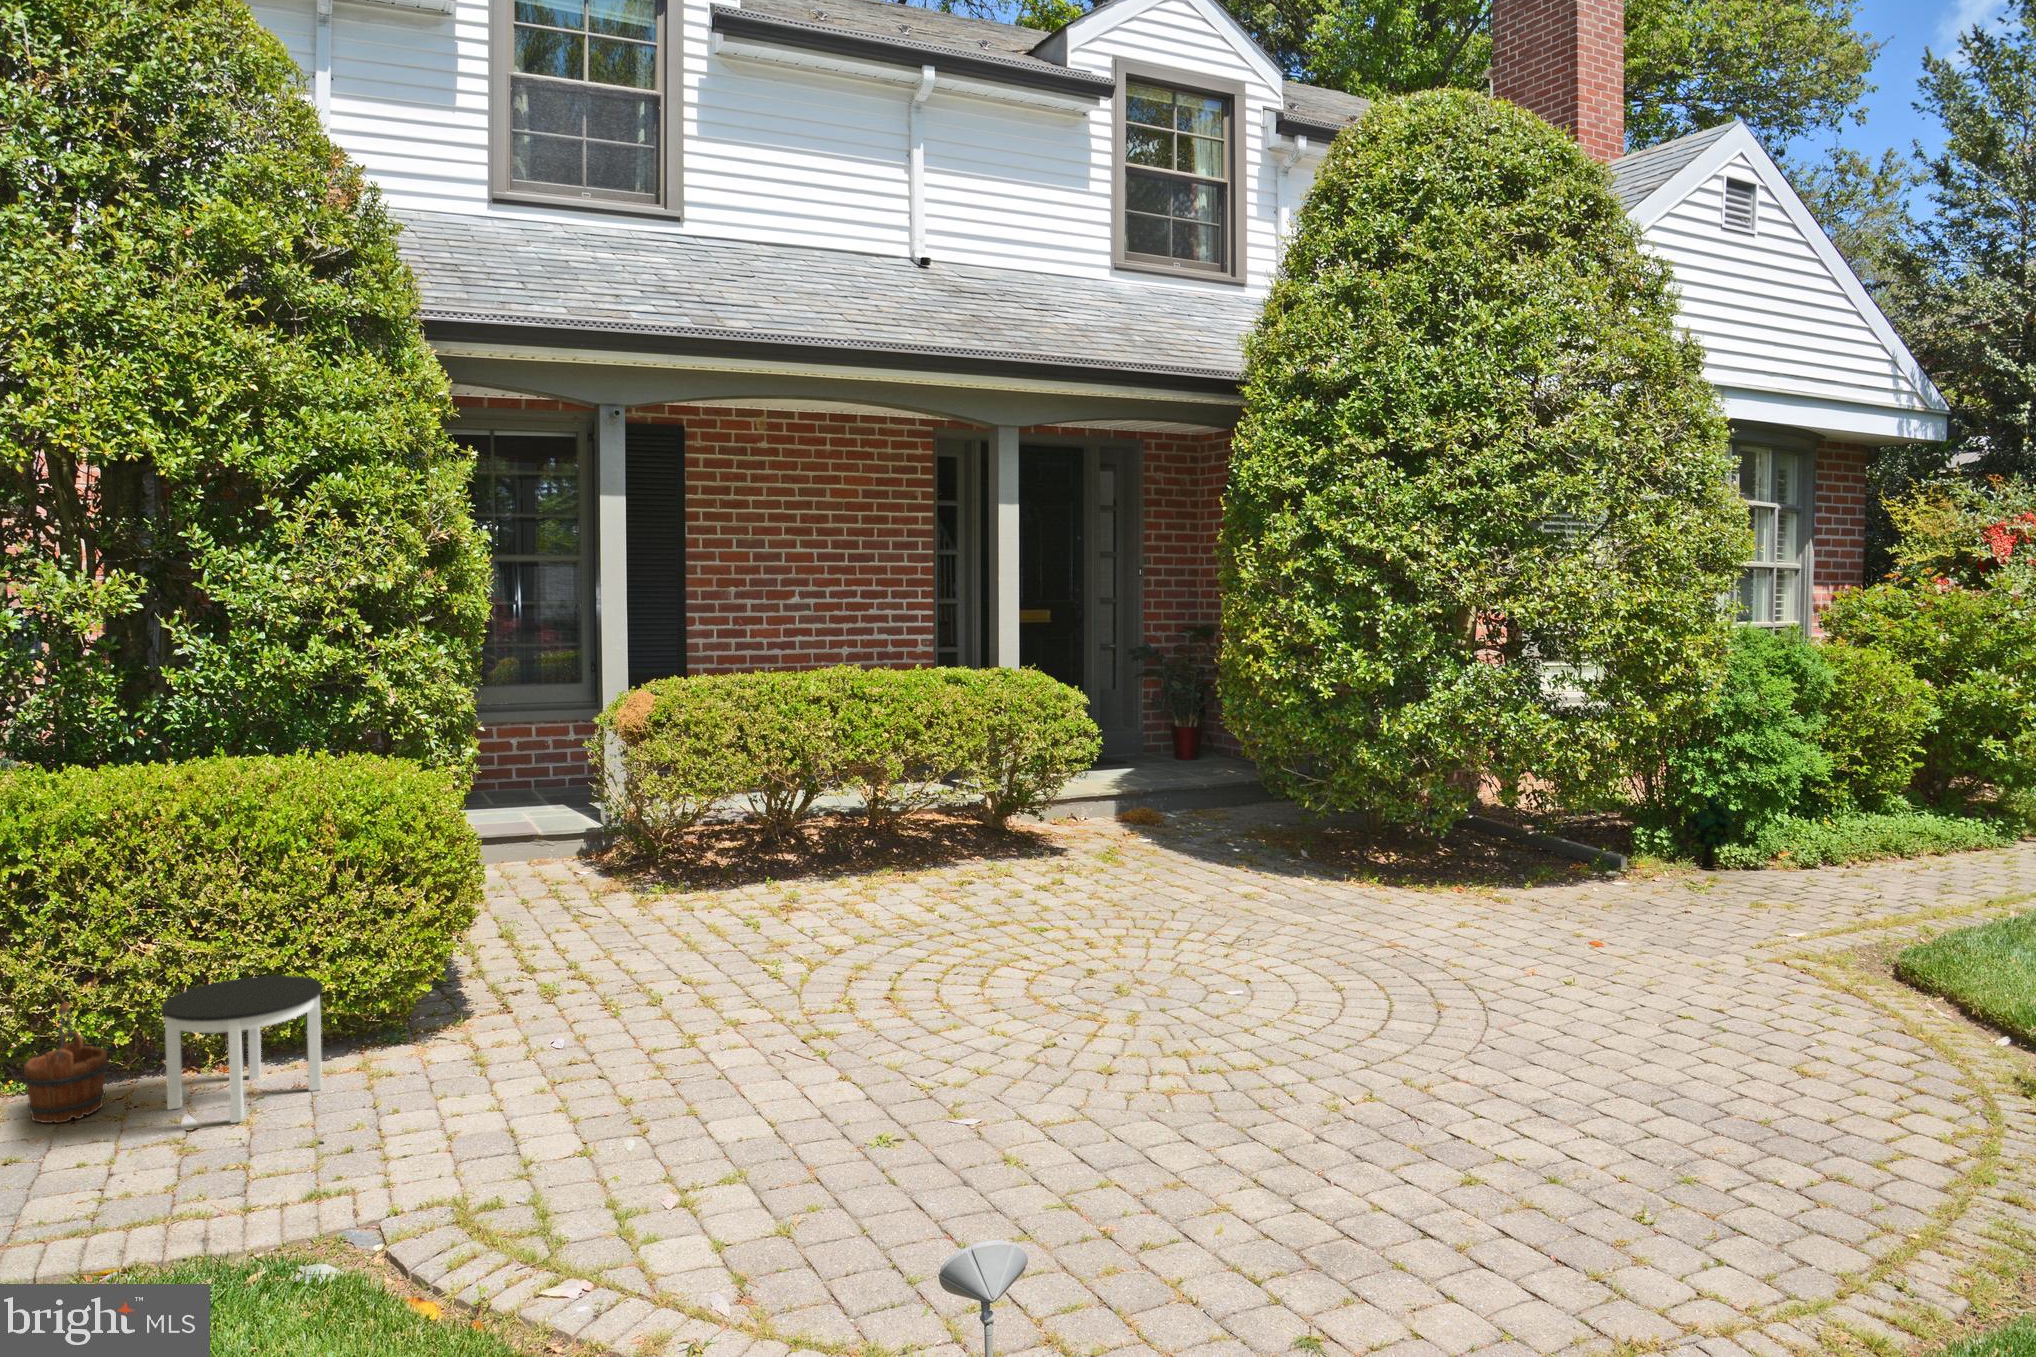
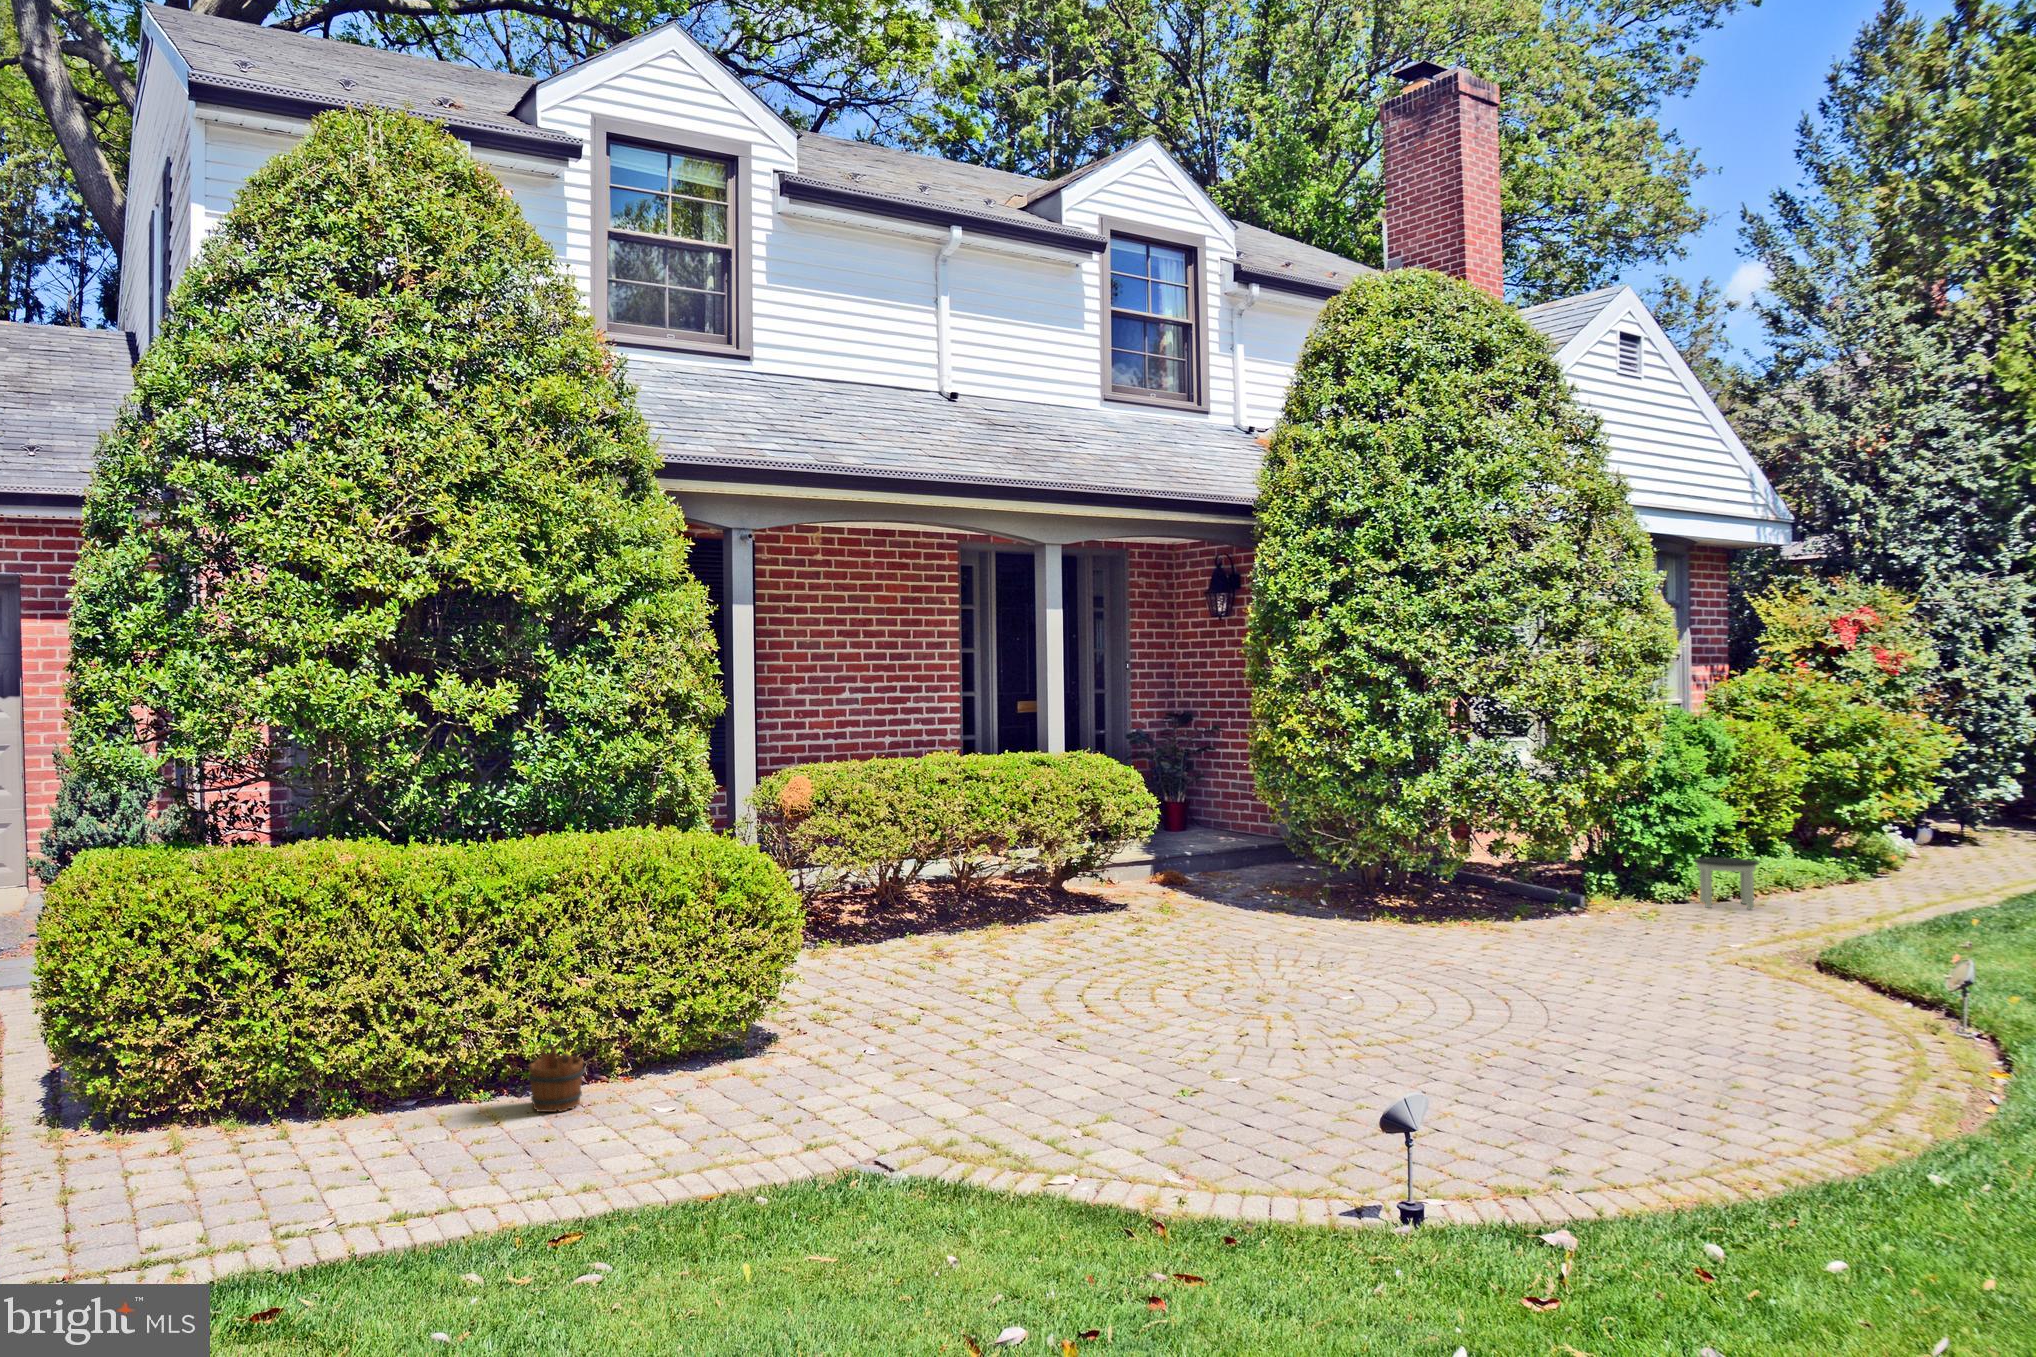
decorative plant: present [1686,791,1736,870] -> none [1630,839,1673,906]
round table: present [161,975,323,1123] -> present [1693,857,1759,910]

